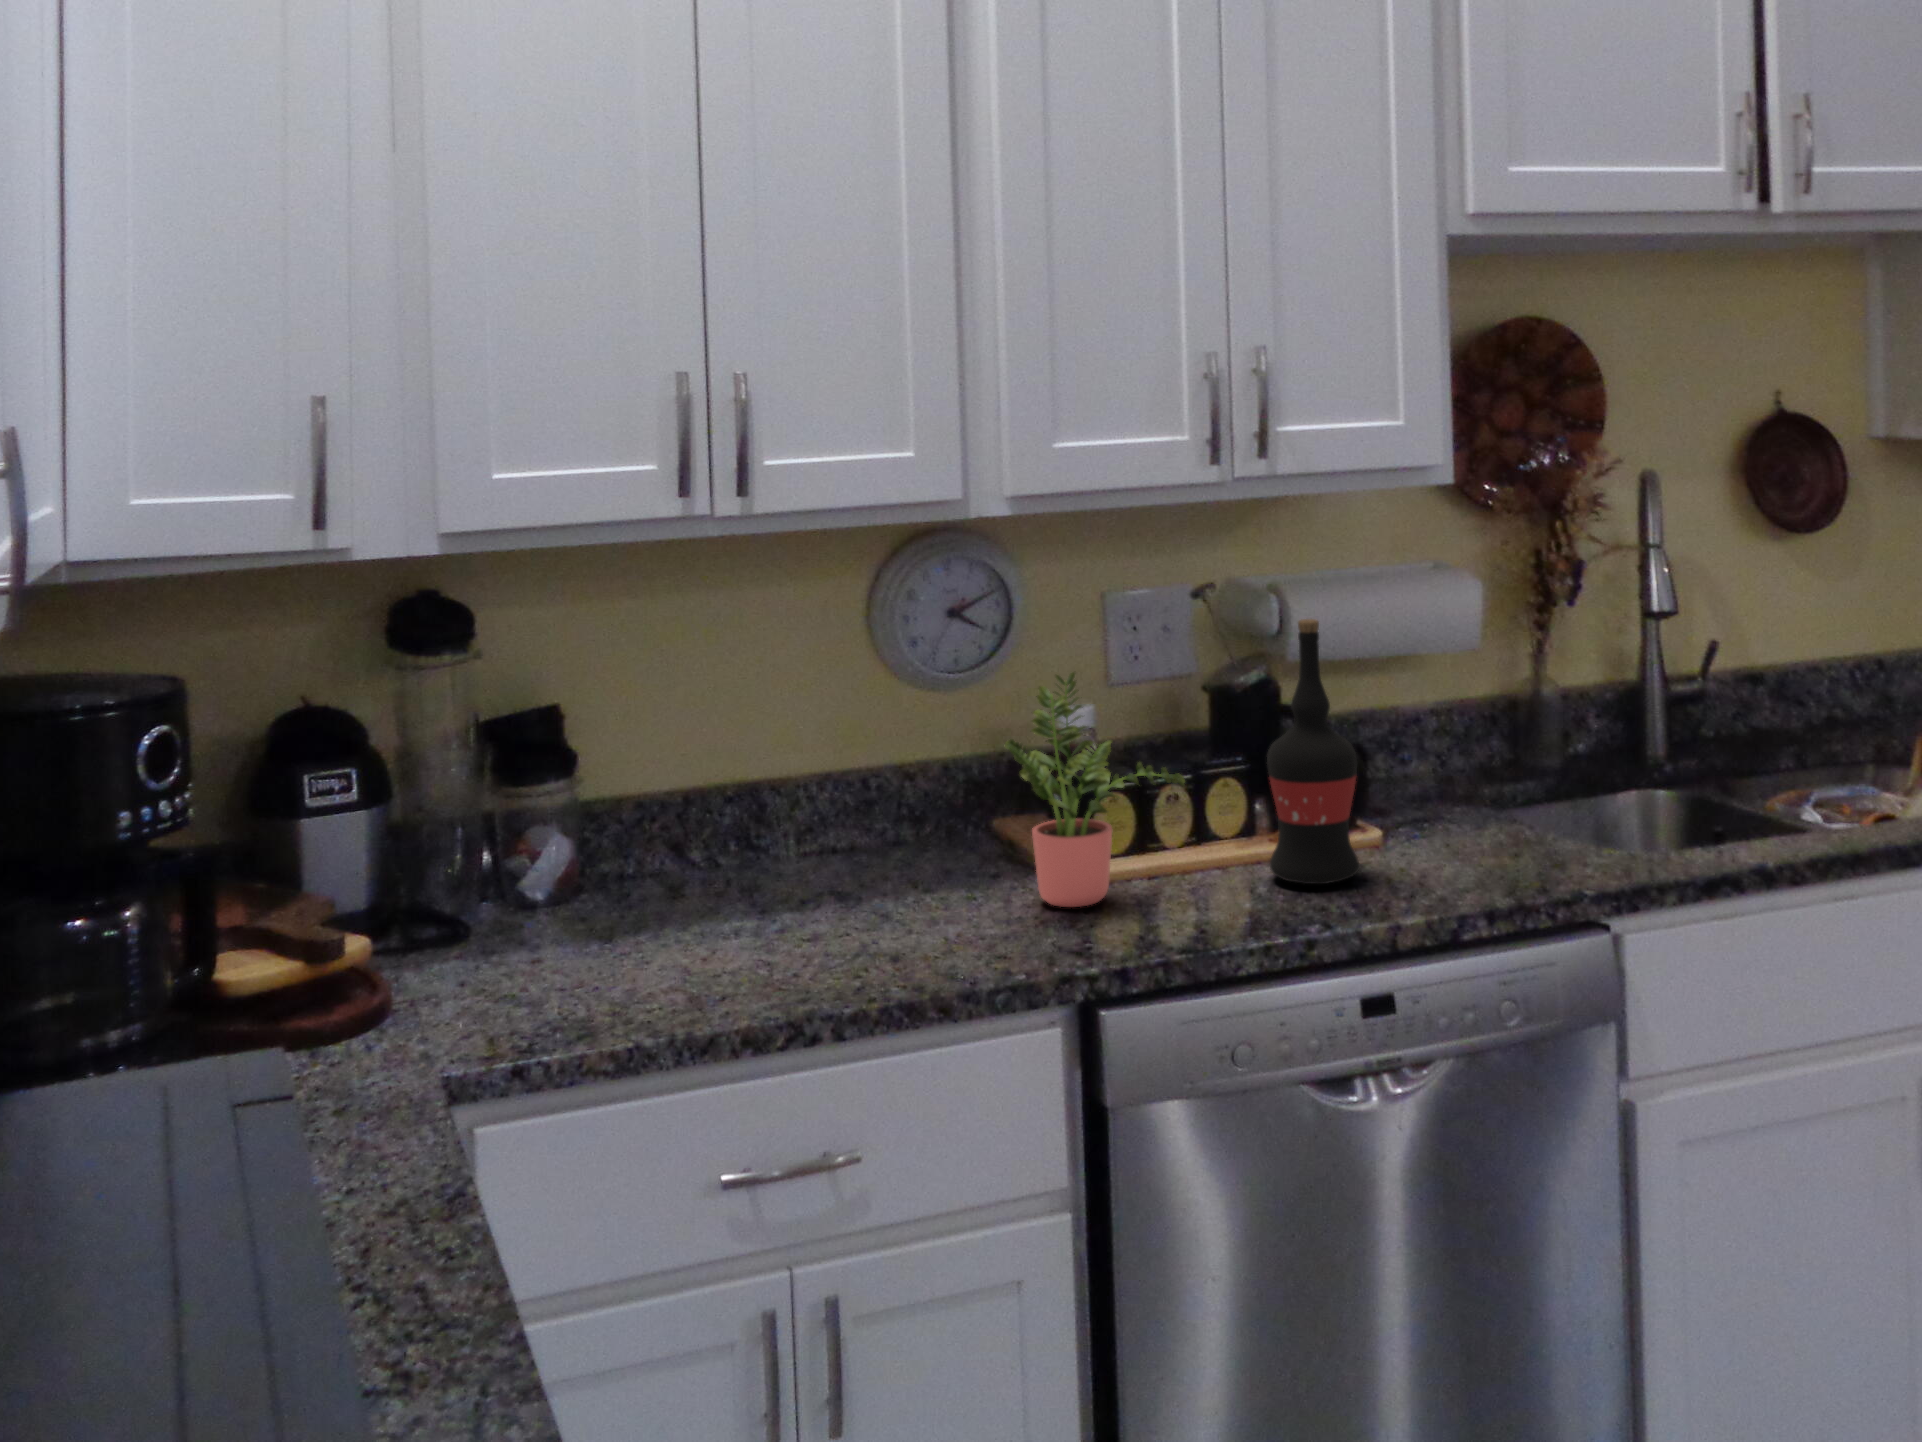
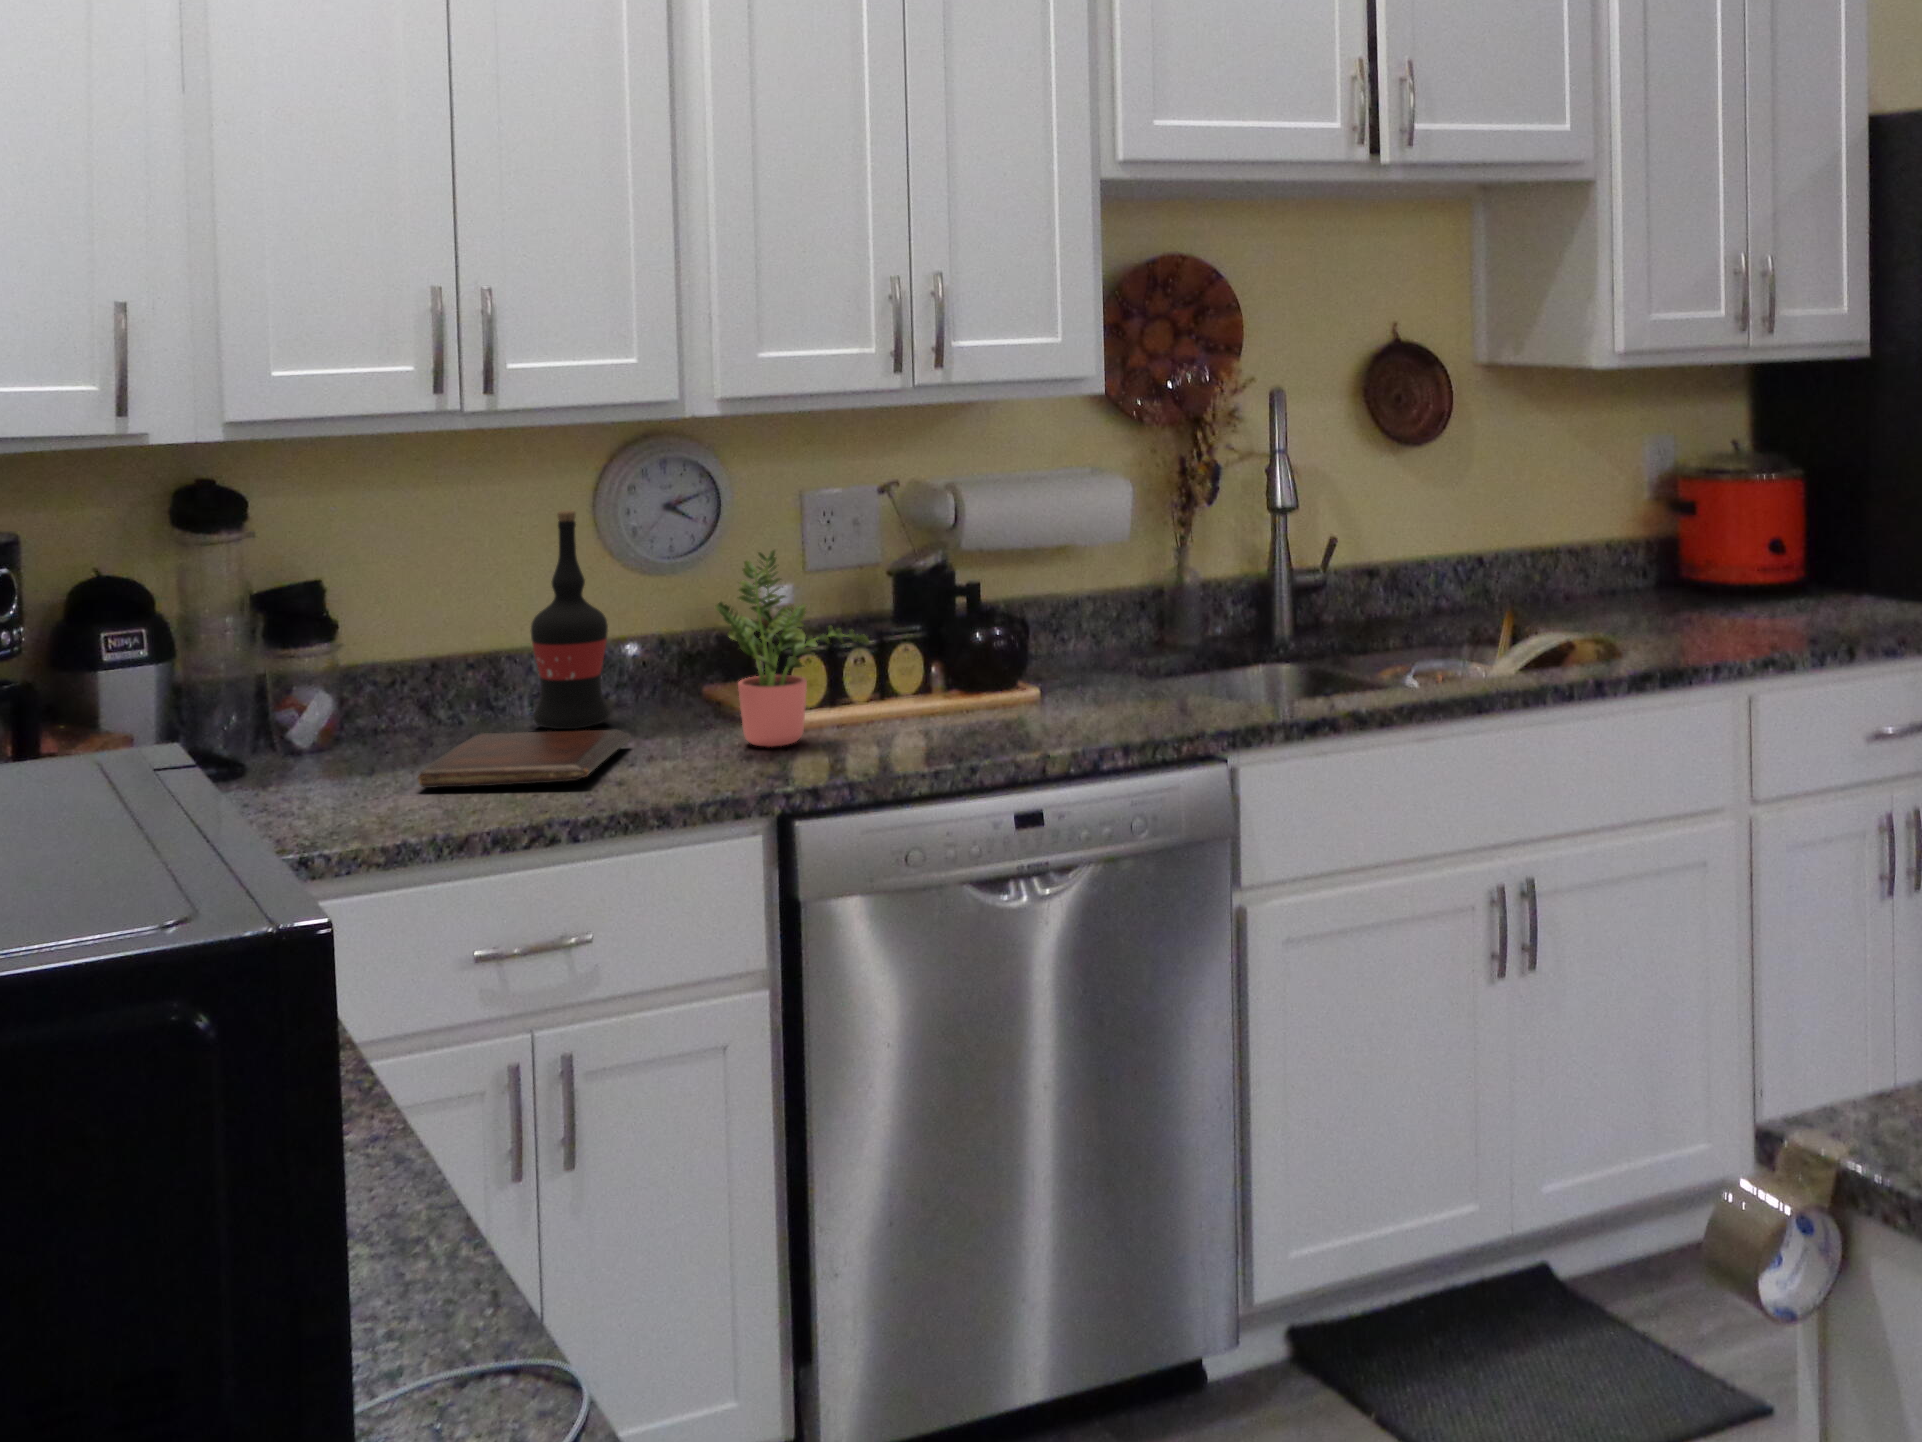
wine bottle: present [1267,619,1360,884] -> present [531,510,610,729]
book: none [657,883,908,963] -> present [418,729,630,788]

